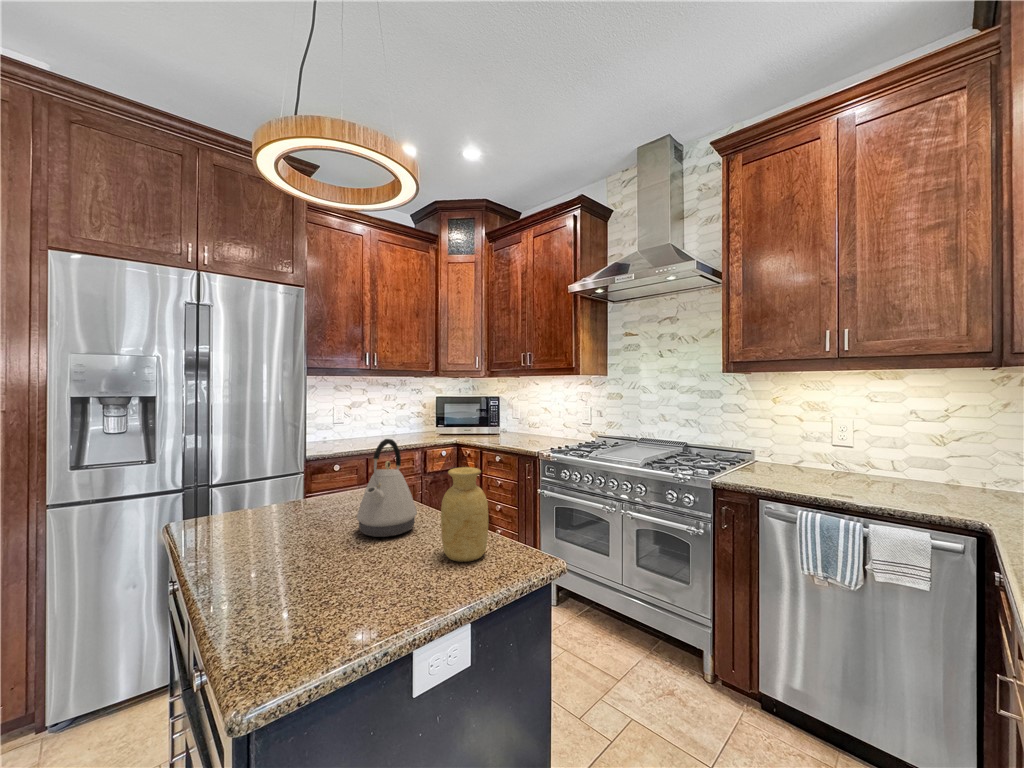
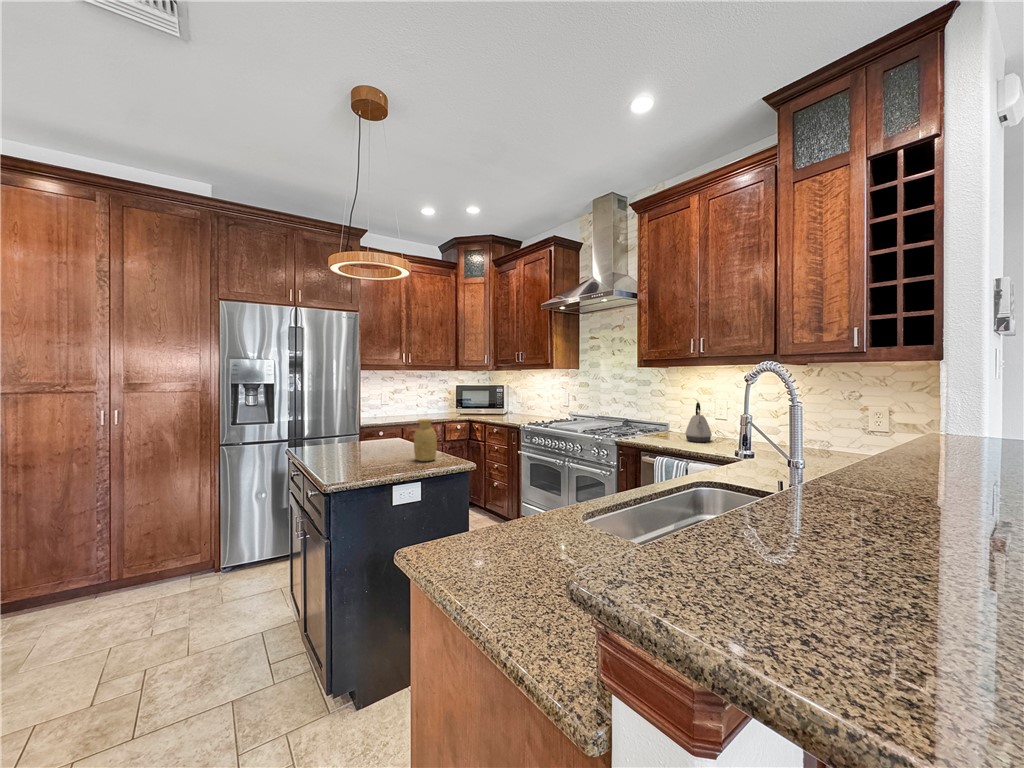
kettle: present [357,439,417,537] -> present [685,402,712,442]

